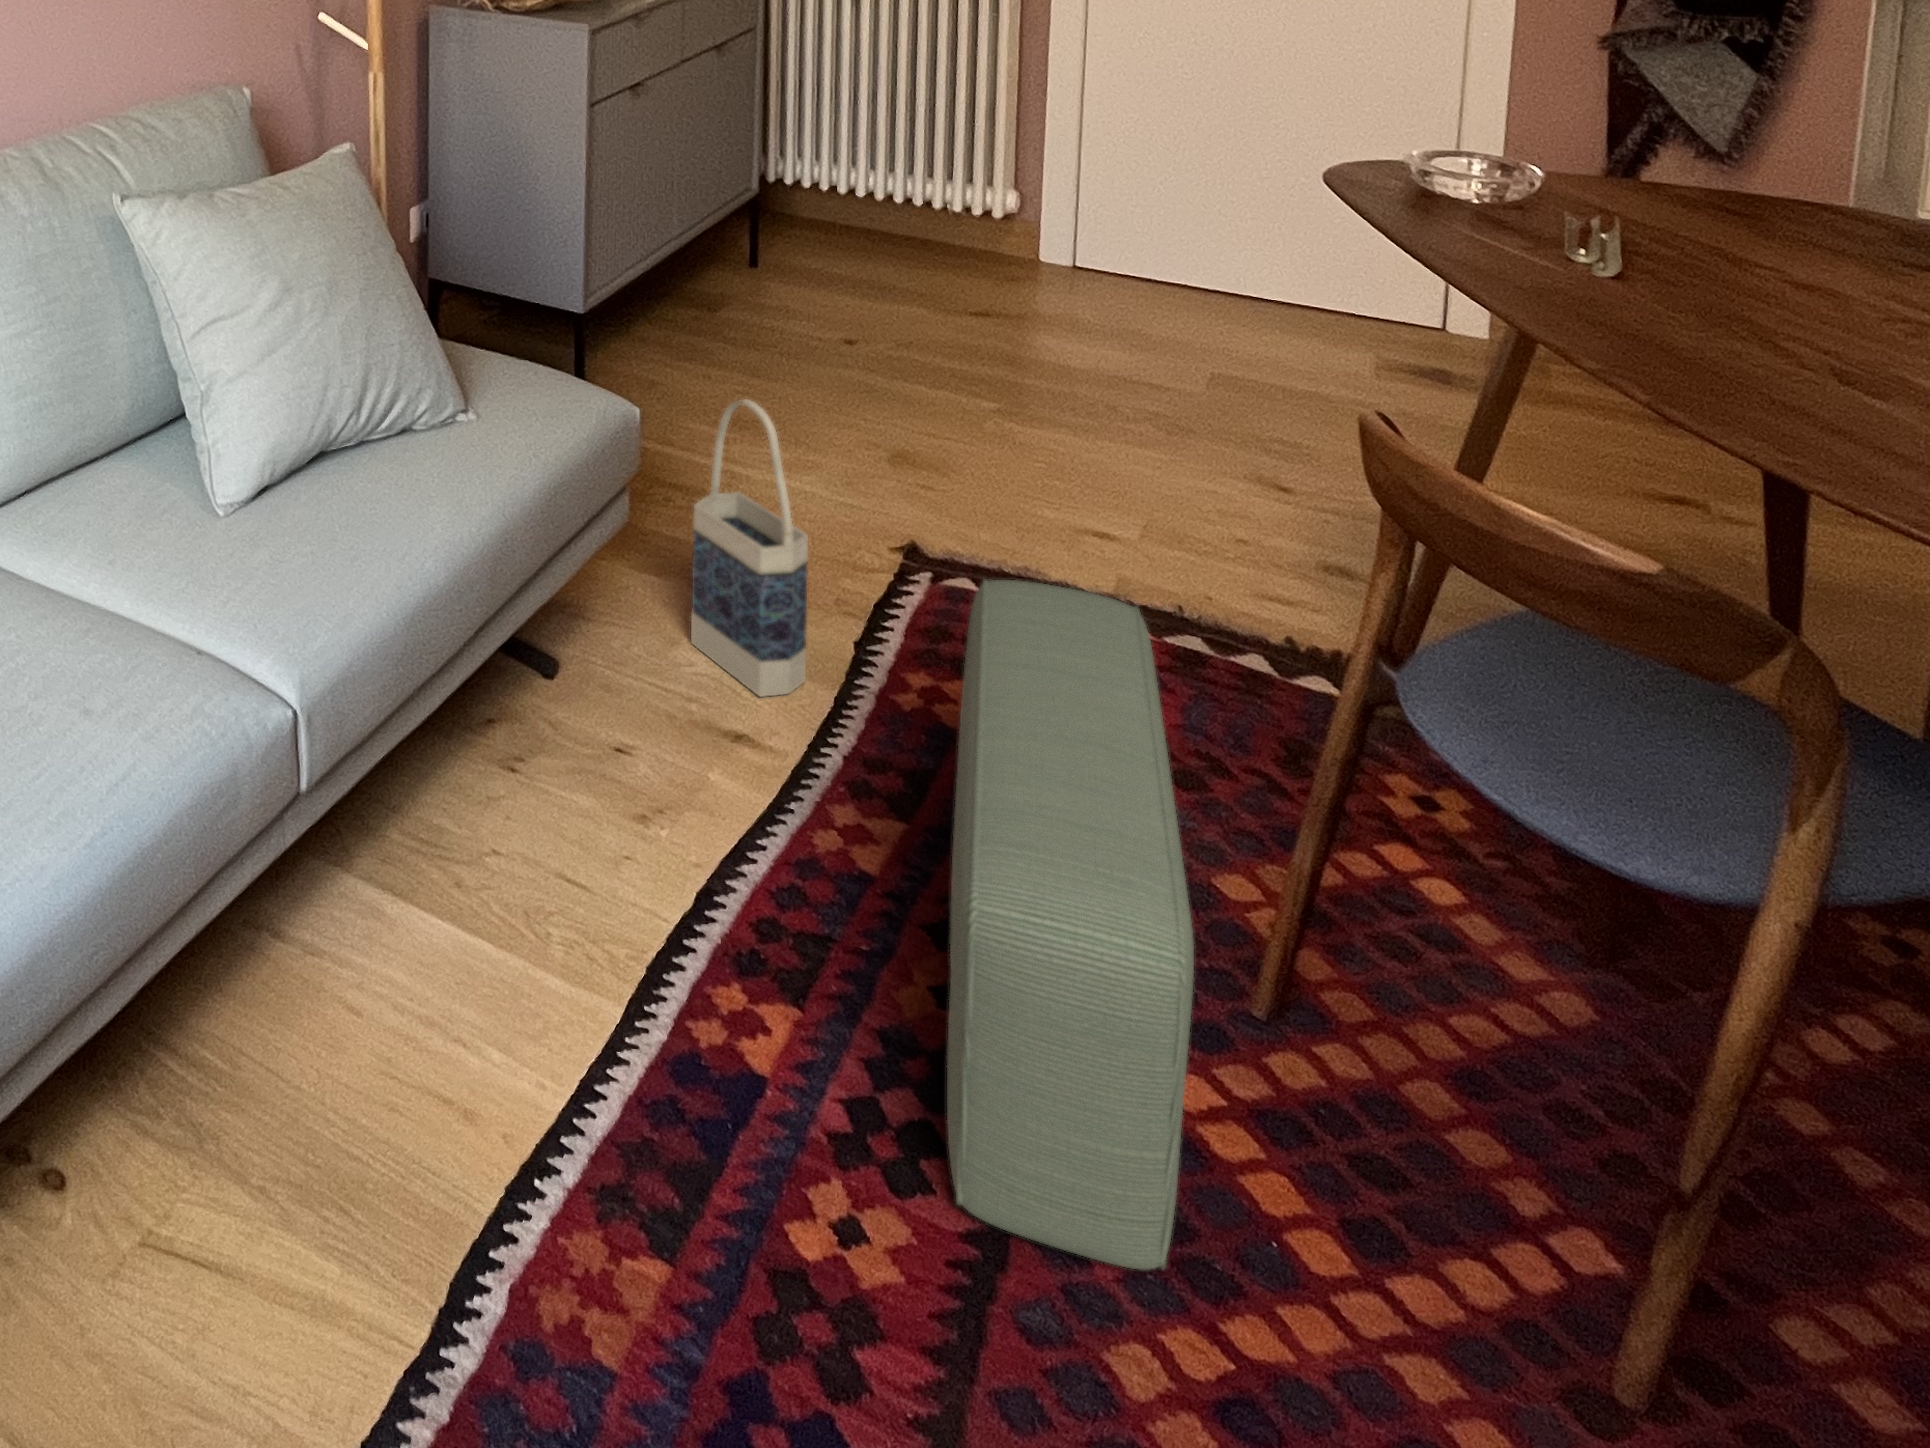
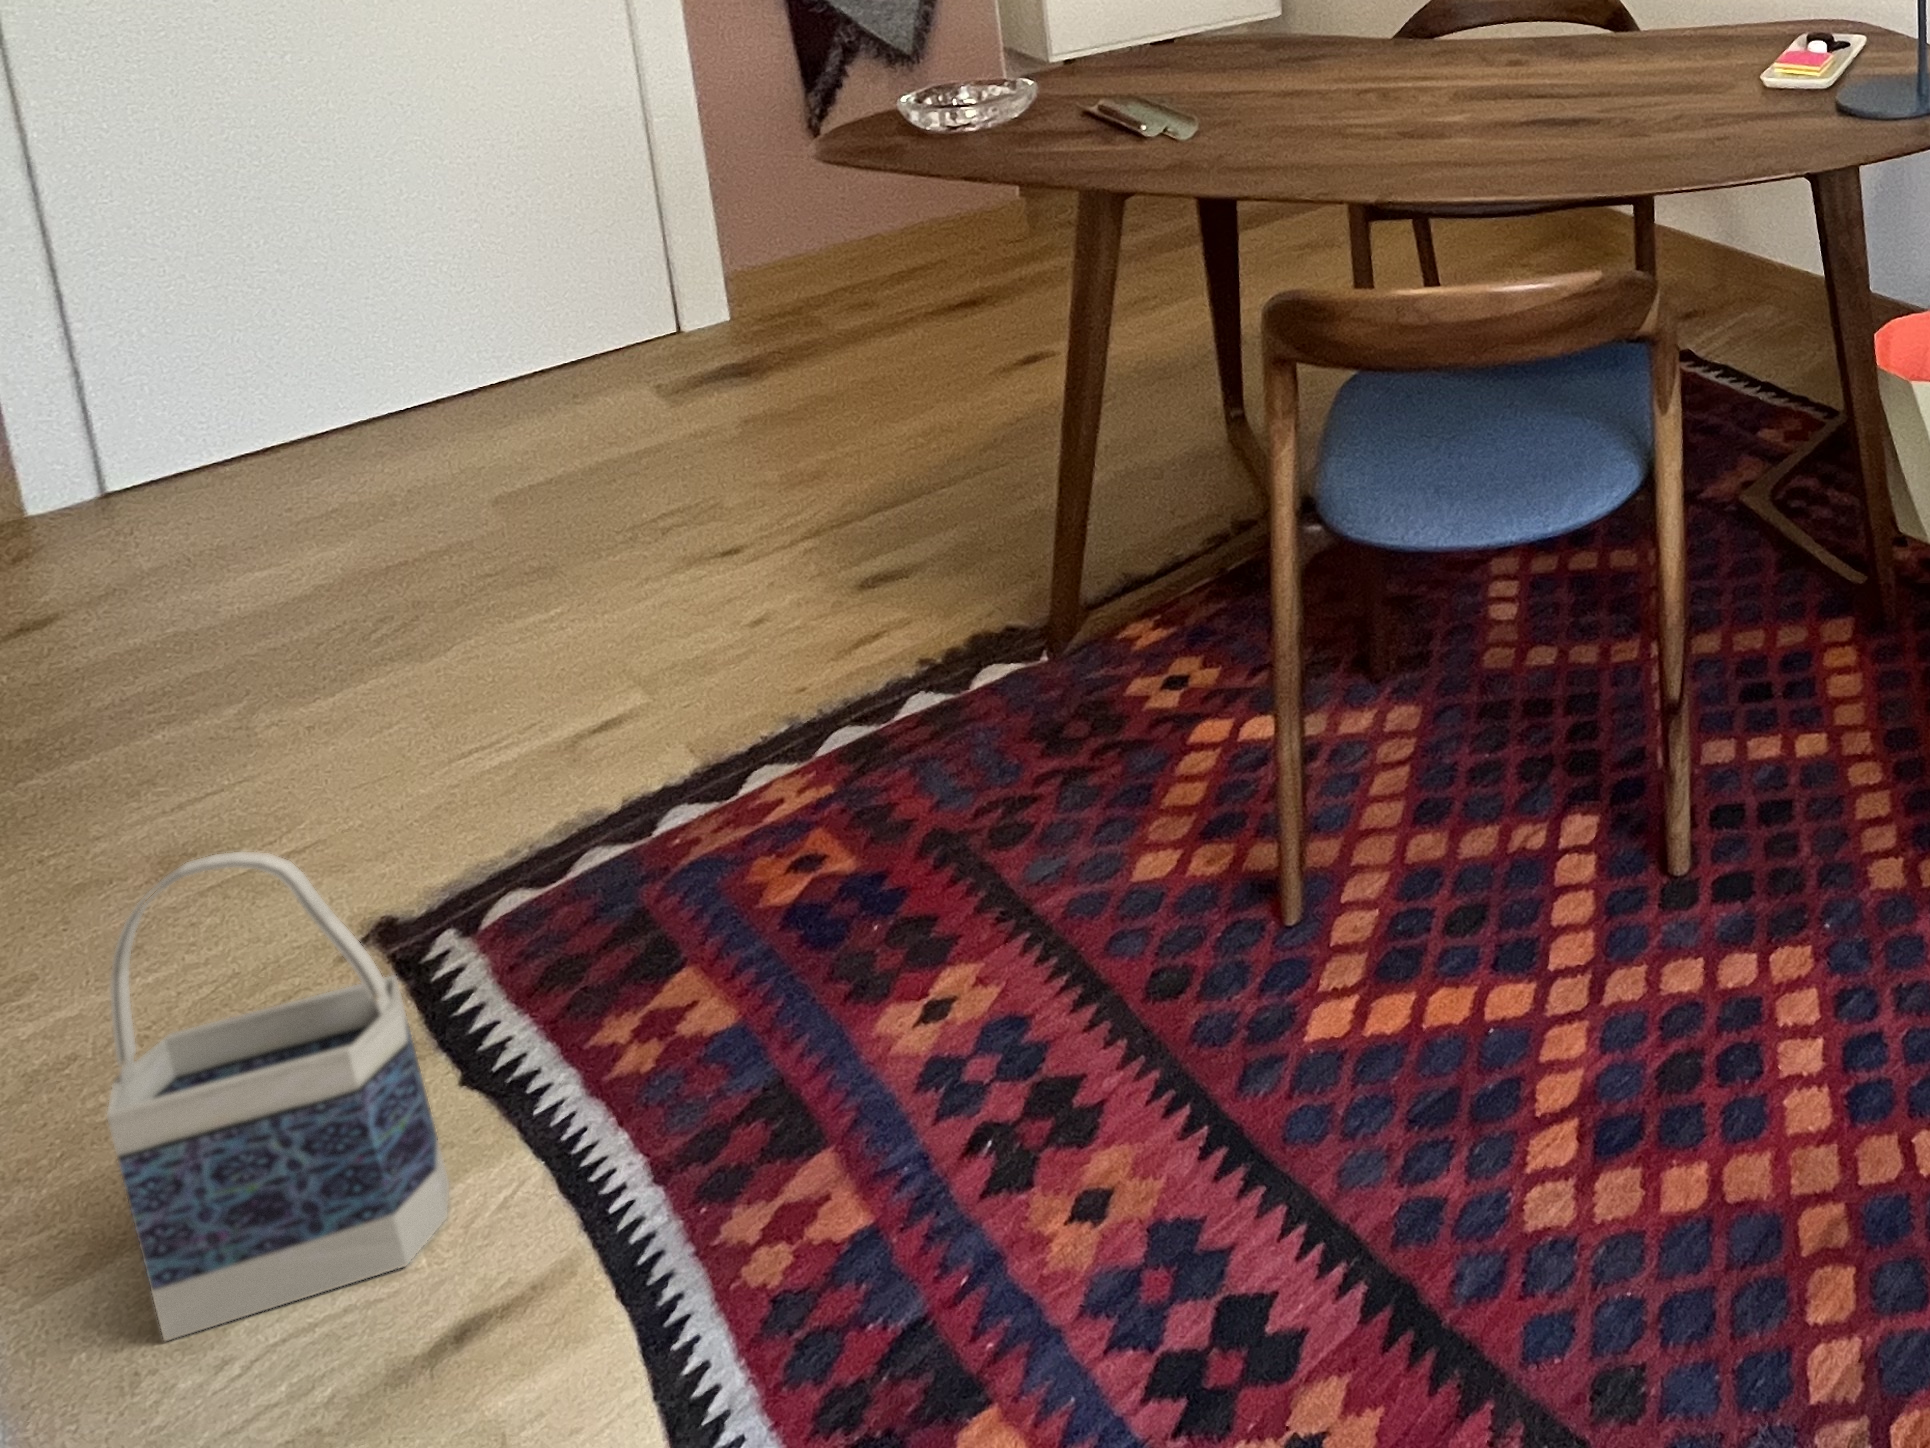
pouf: present [947,579,1194,1270] -> none [825,674,1482,1305]

